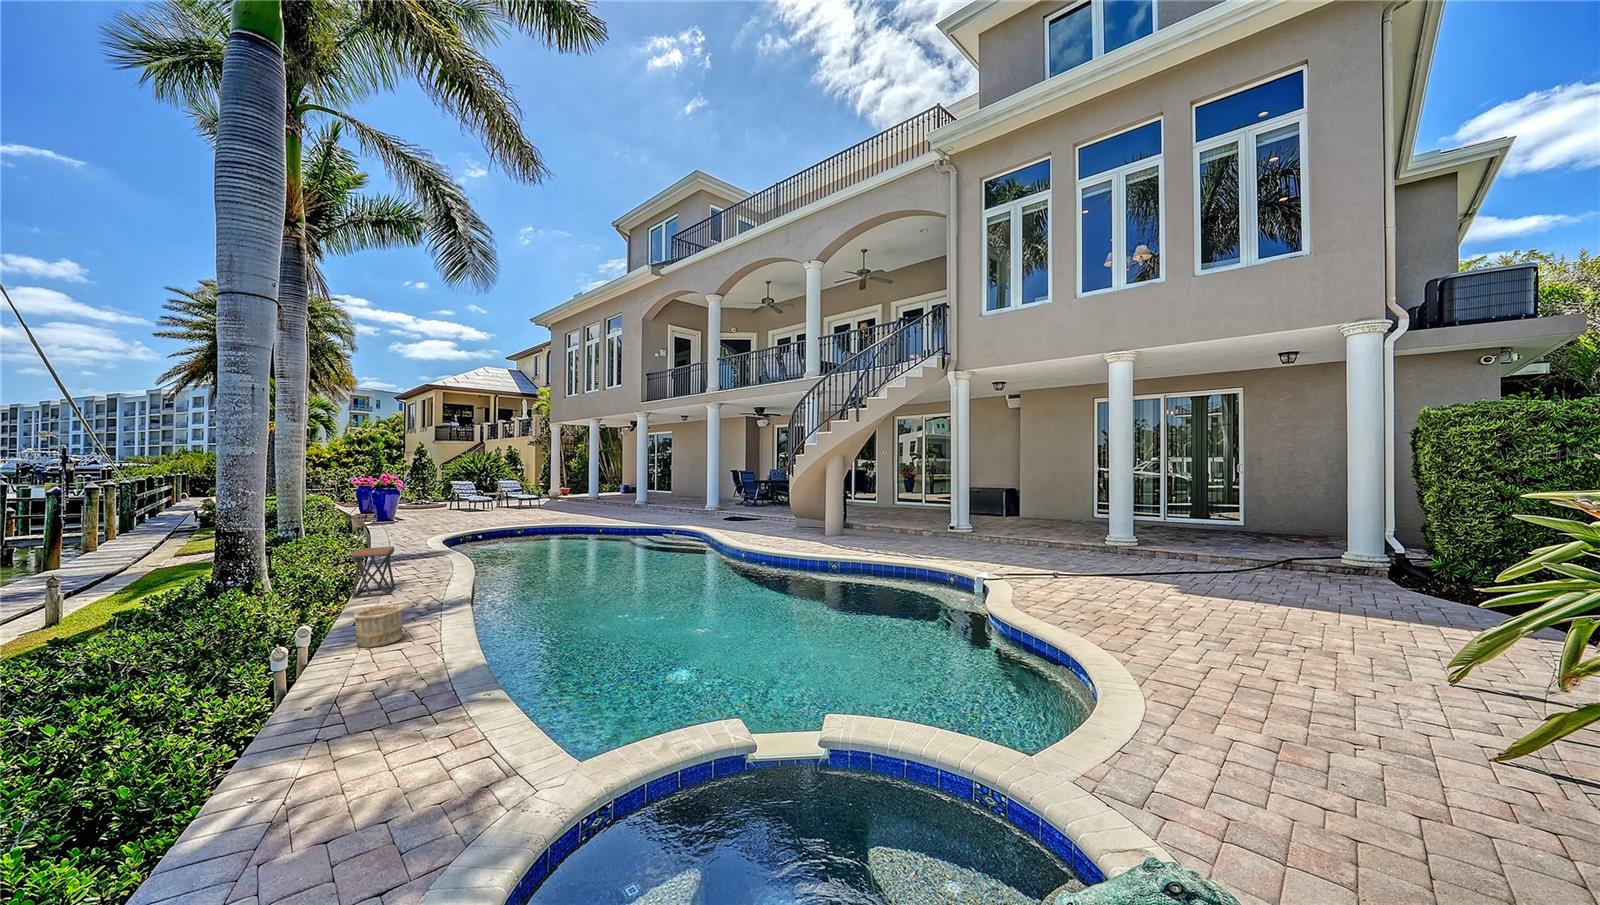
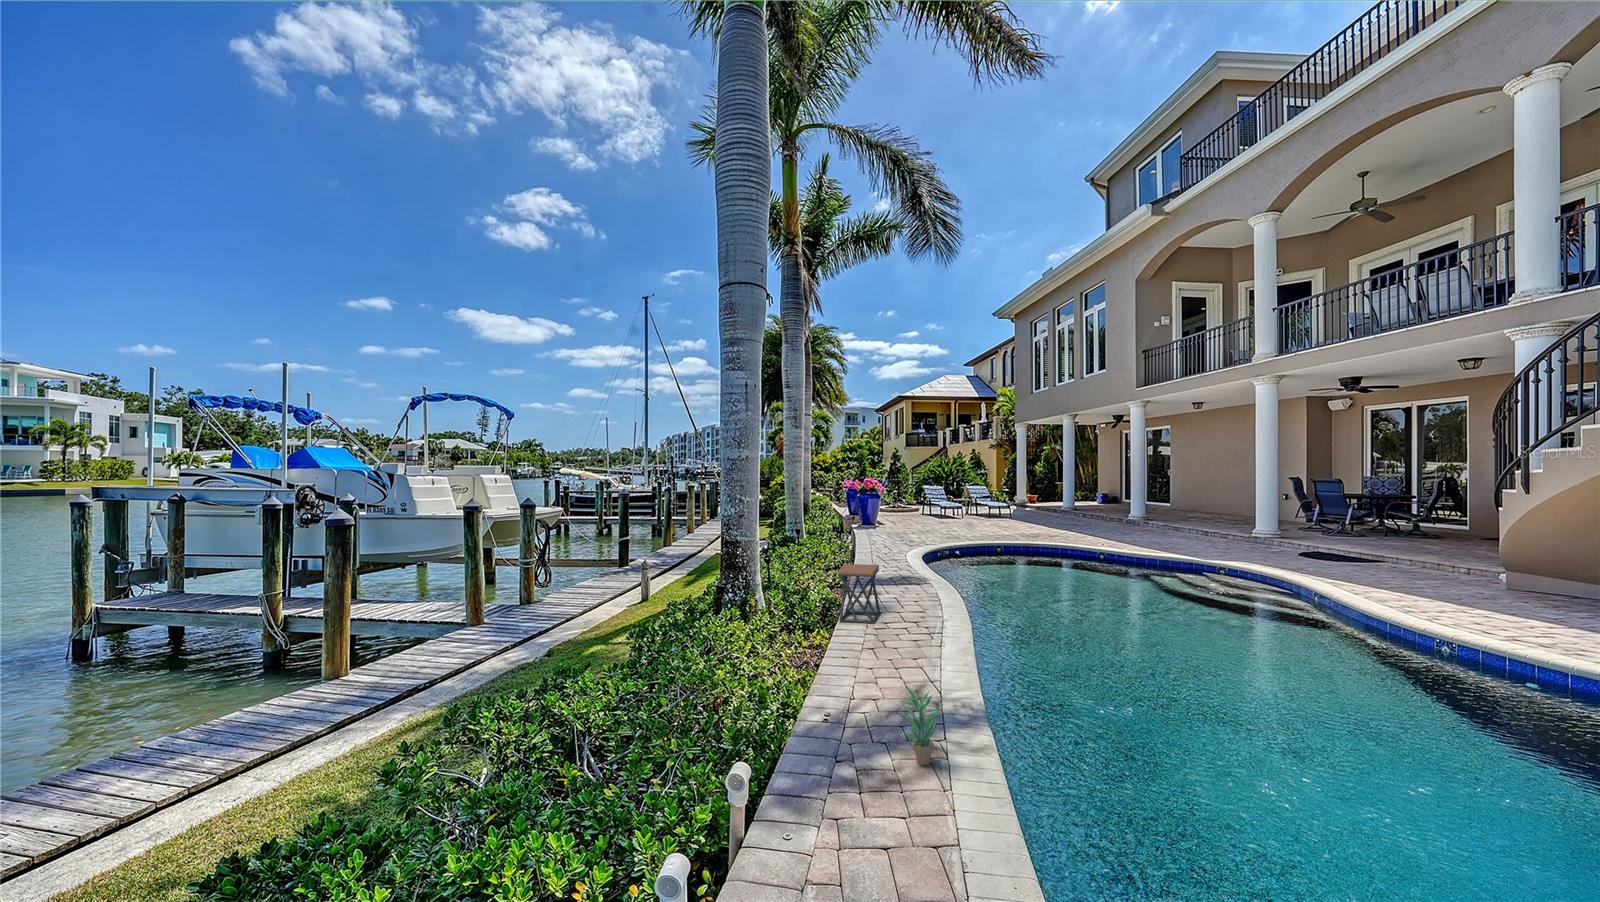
potted plant: none [407,604,437,654] -> present [901,687,940,766]
wooden bucket: present [353,605,403,647] -> none [835,662,893,727]

